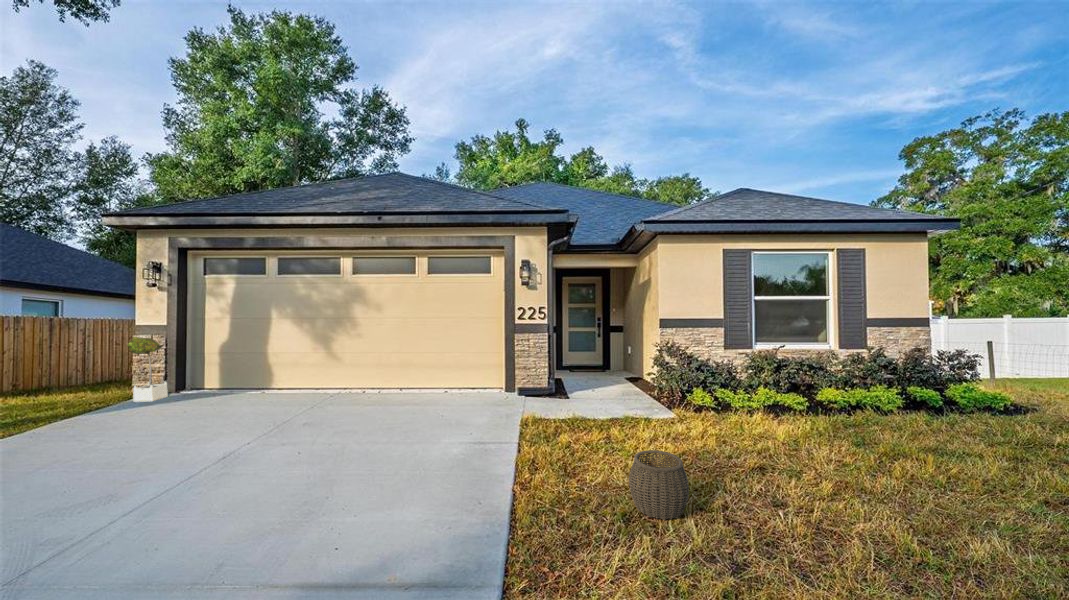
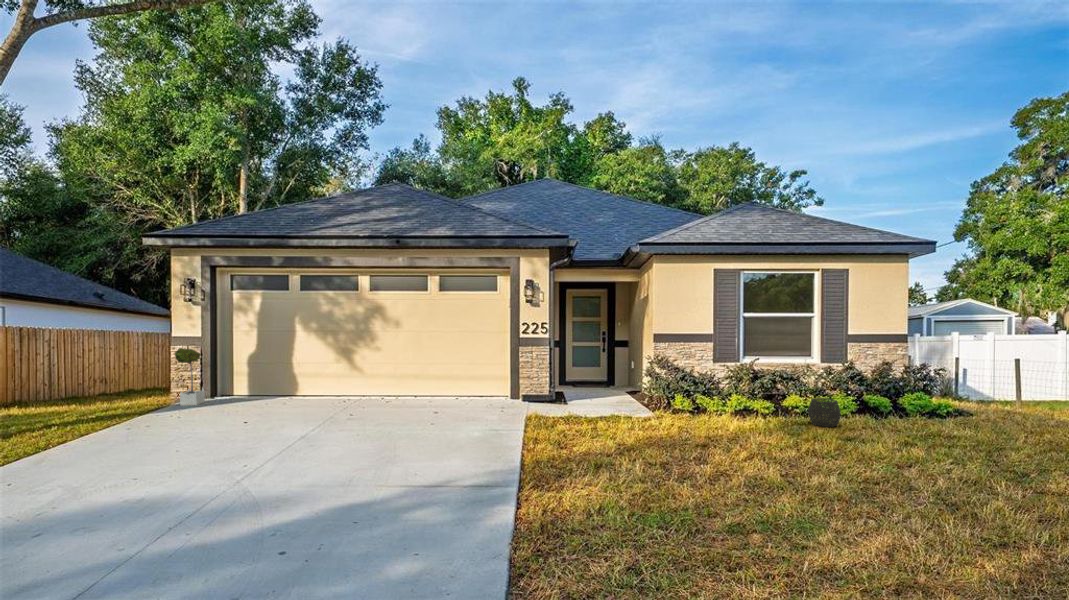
woven basket: present [629,450,689,520] -> present [808,398,841,427]

